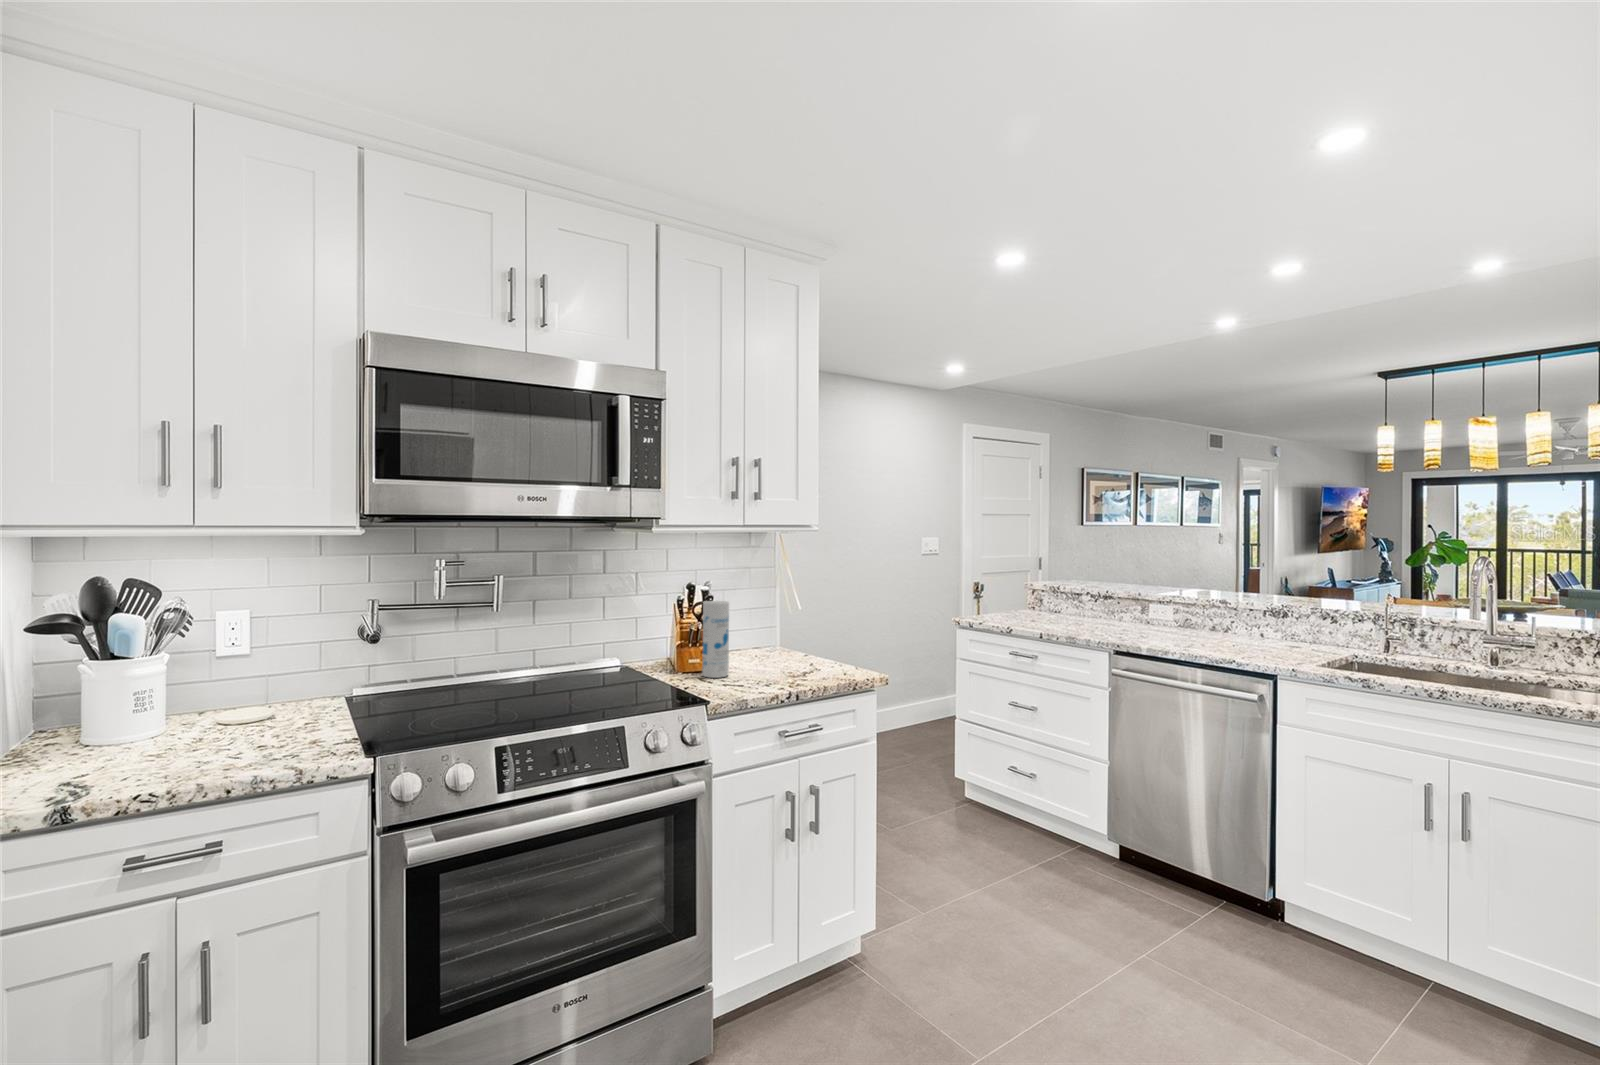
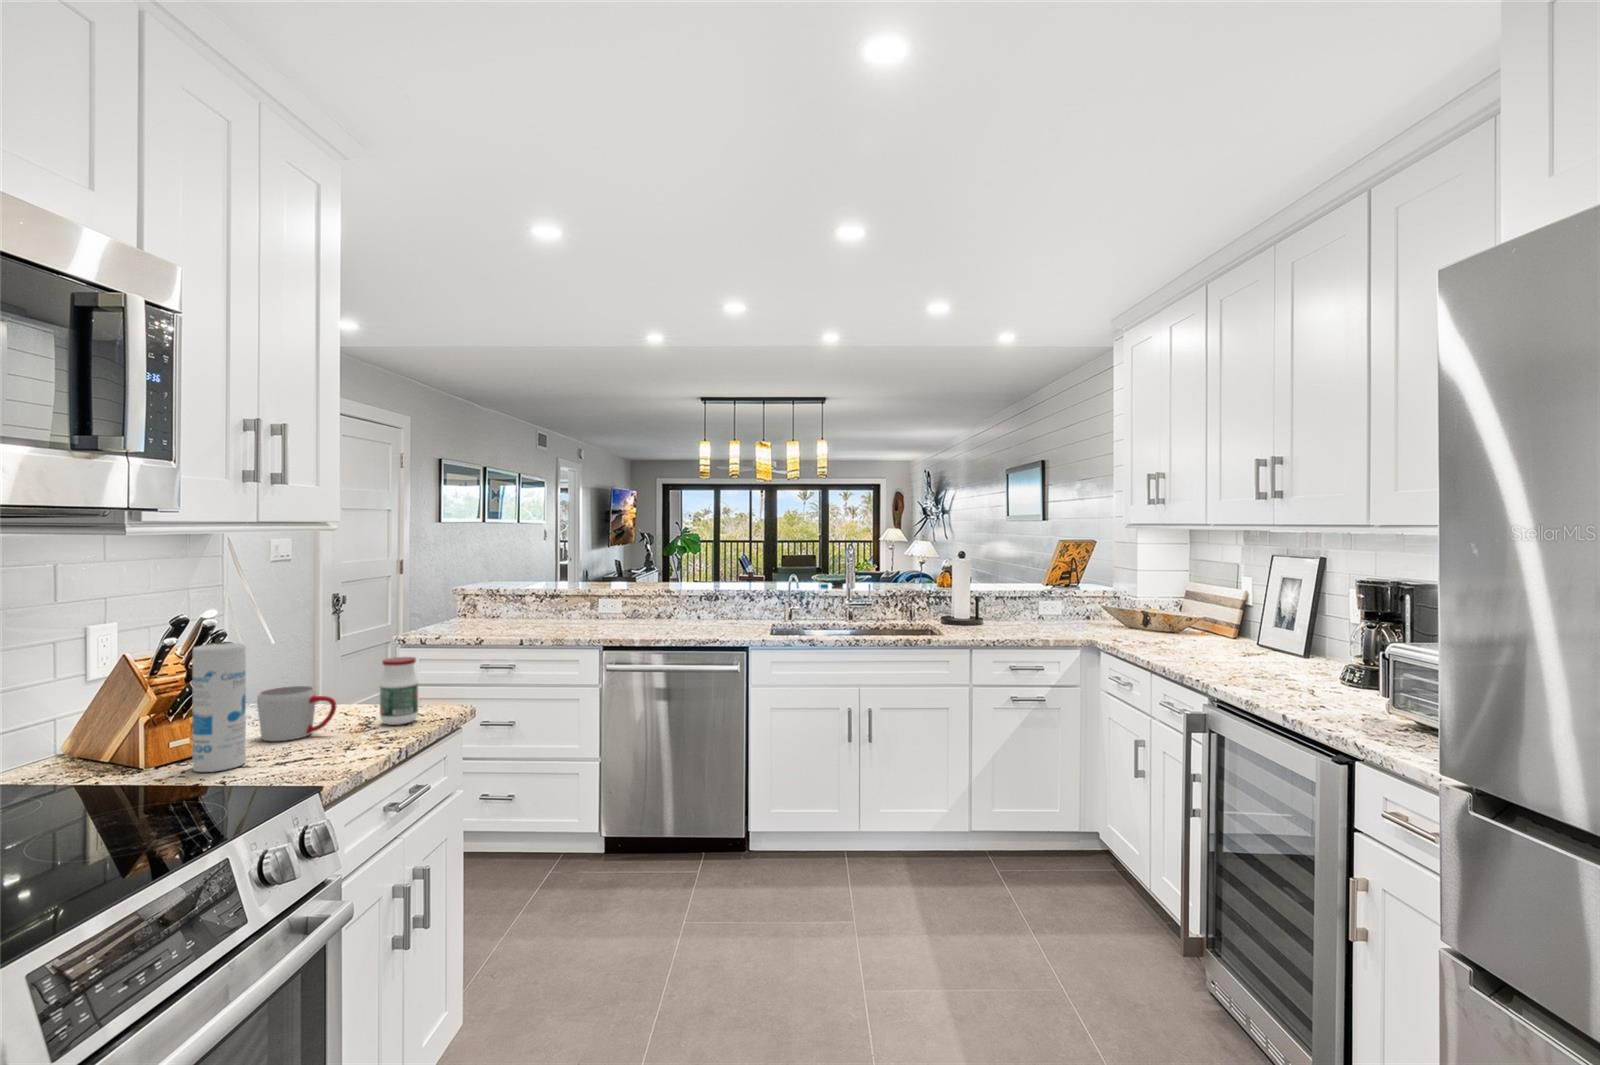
jar: none [823,625,848,675] -> present [380,657,418,725]
mug: none [755,636,792,670] -> present [257,686,337,741]

